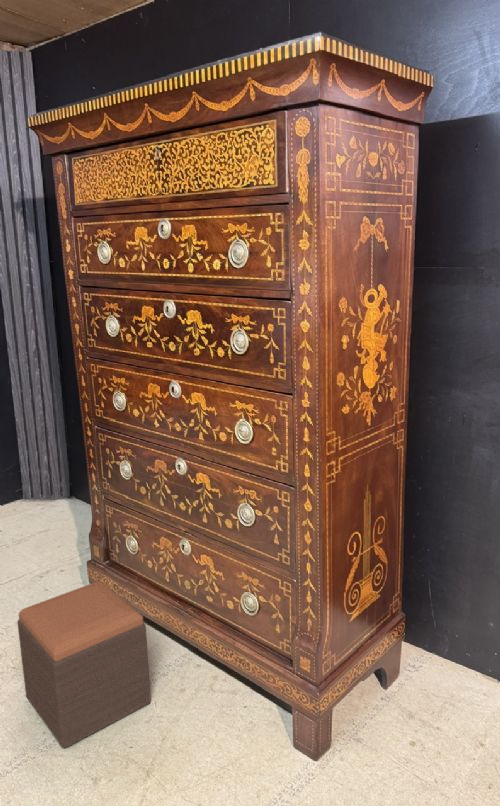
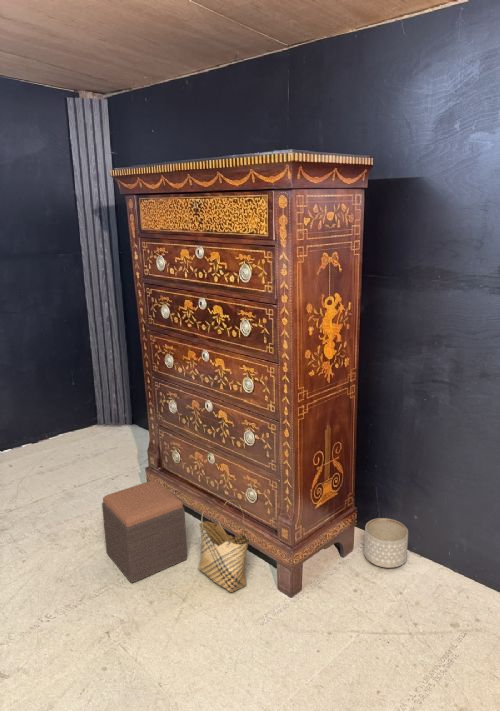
woven basket: none [169,611,249,759] -> present [199,500,249,592]
planter: none [417,628,485,706] -> present [364,518,408,568]

